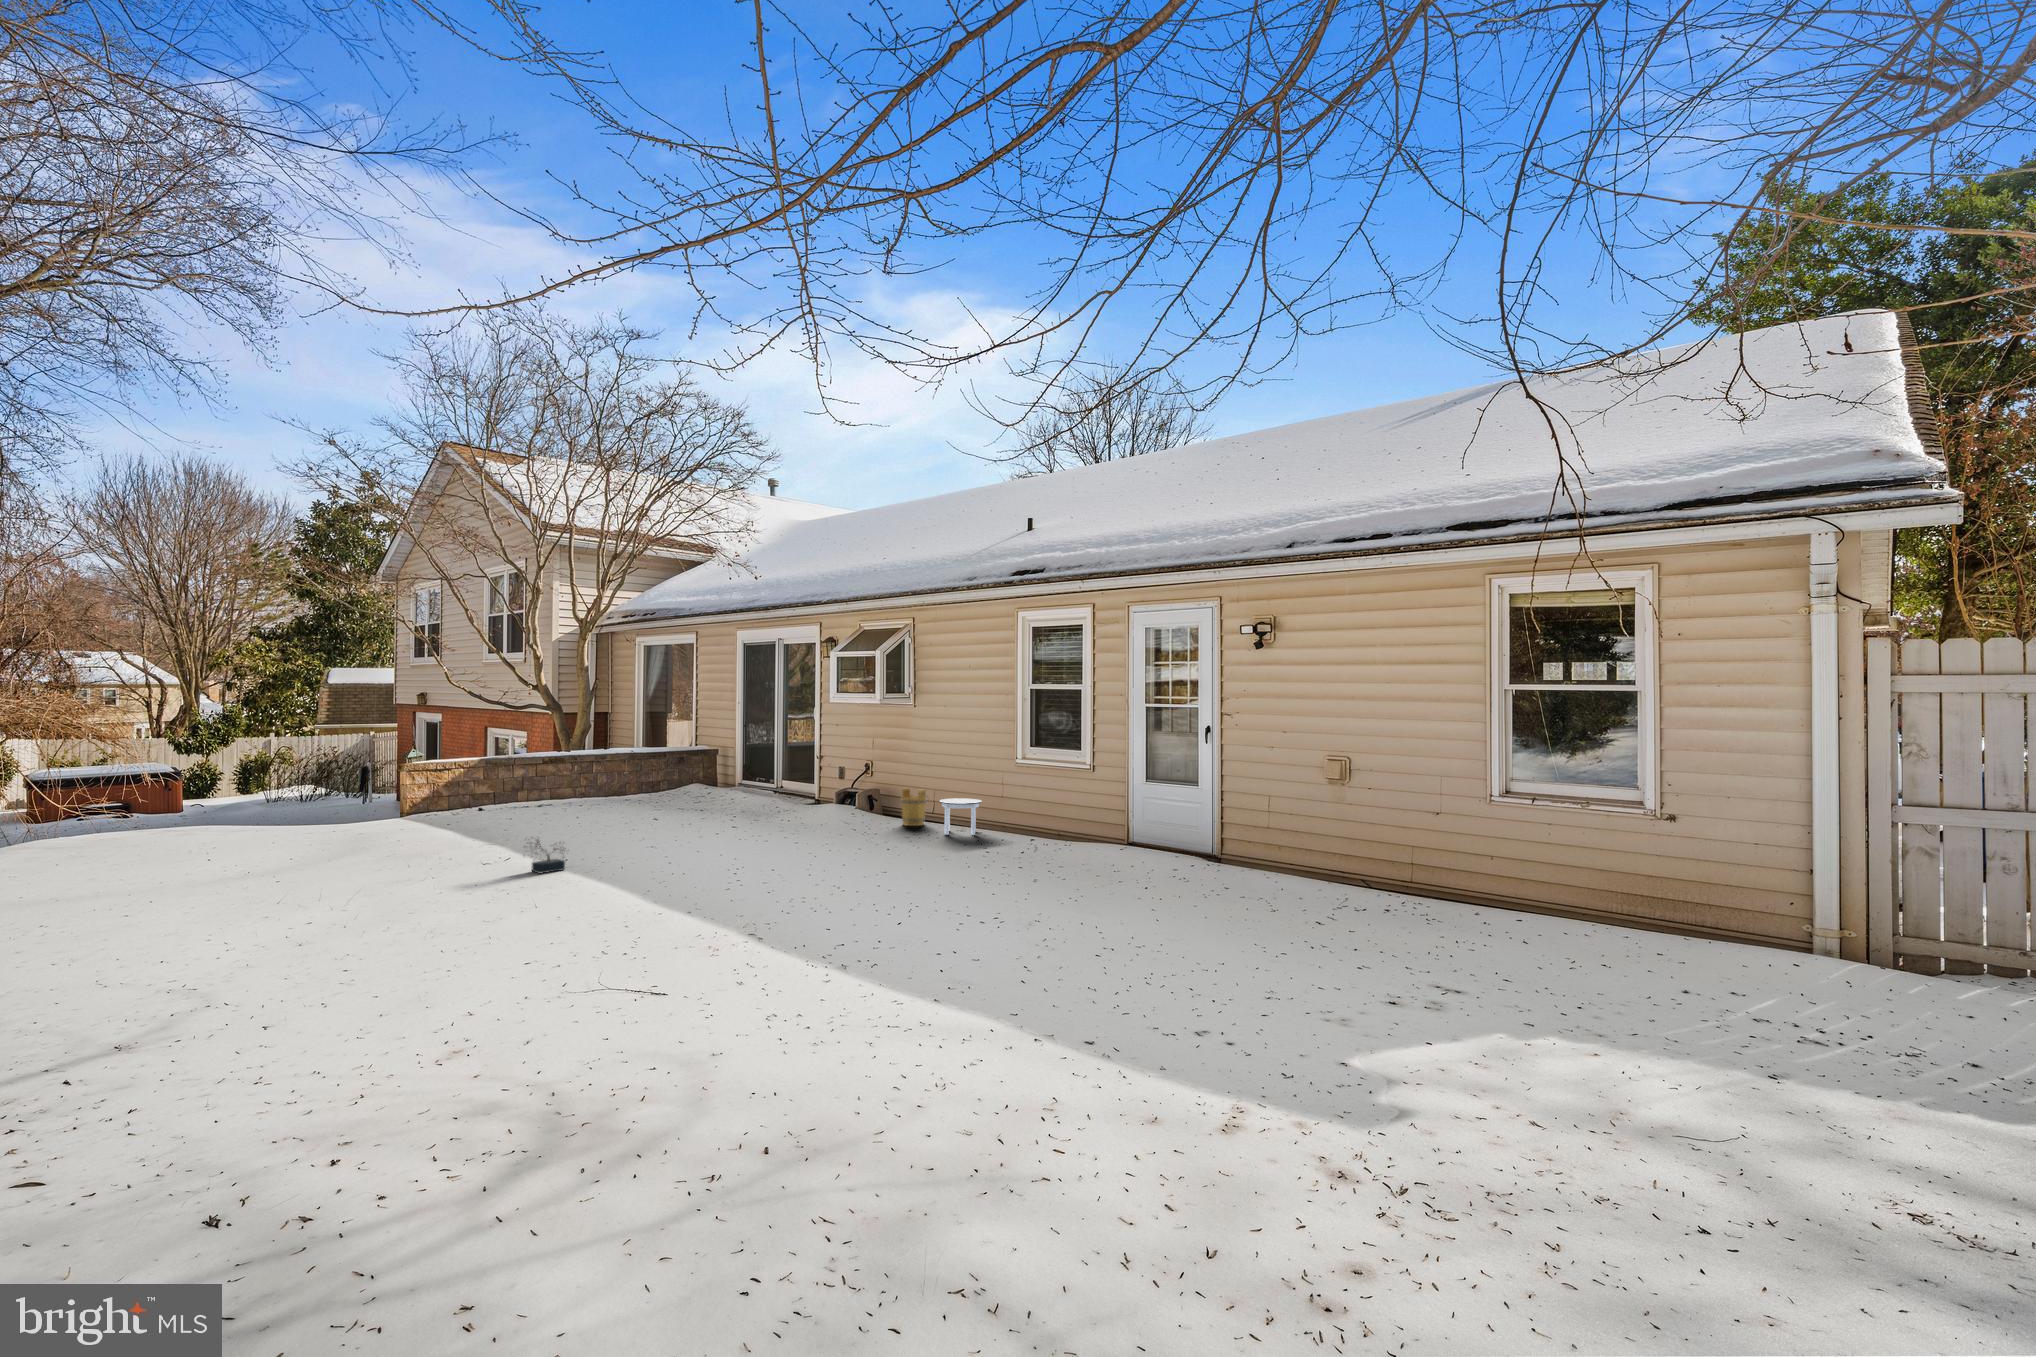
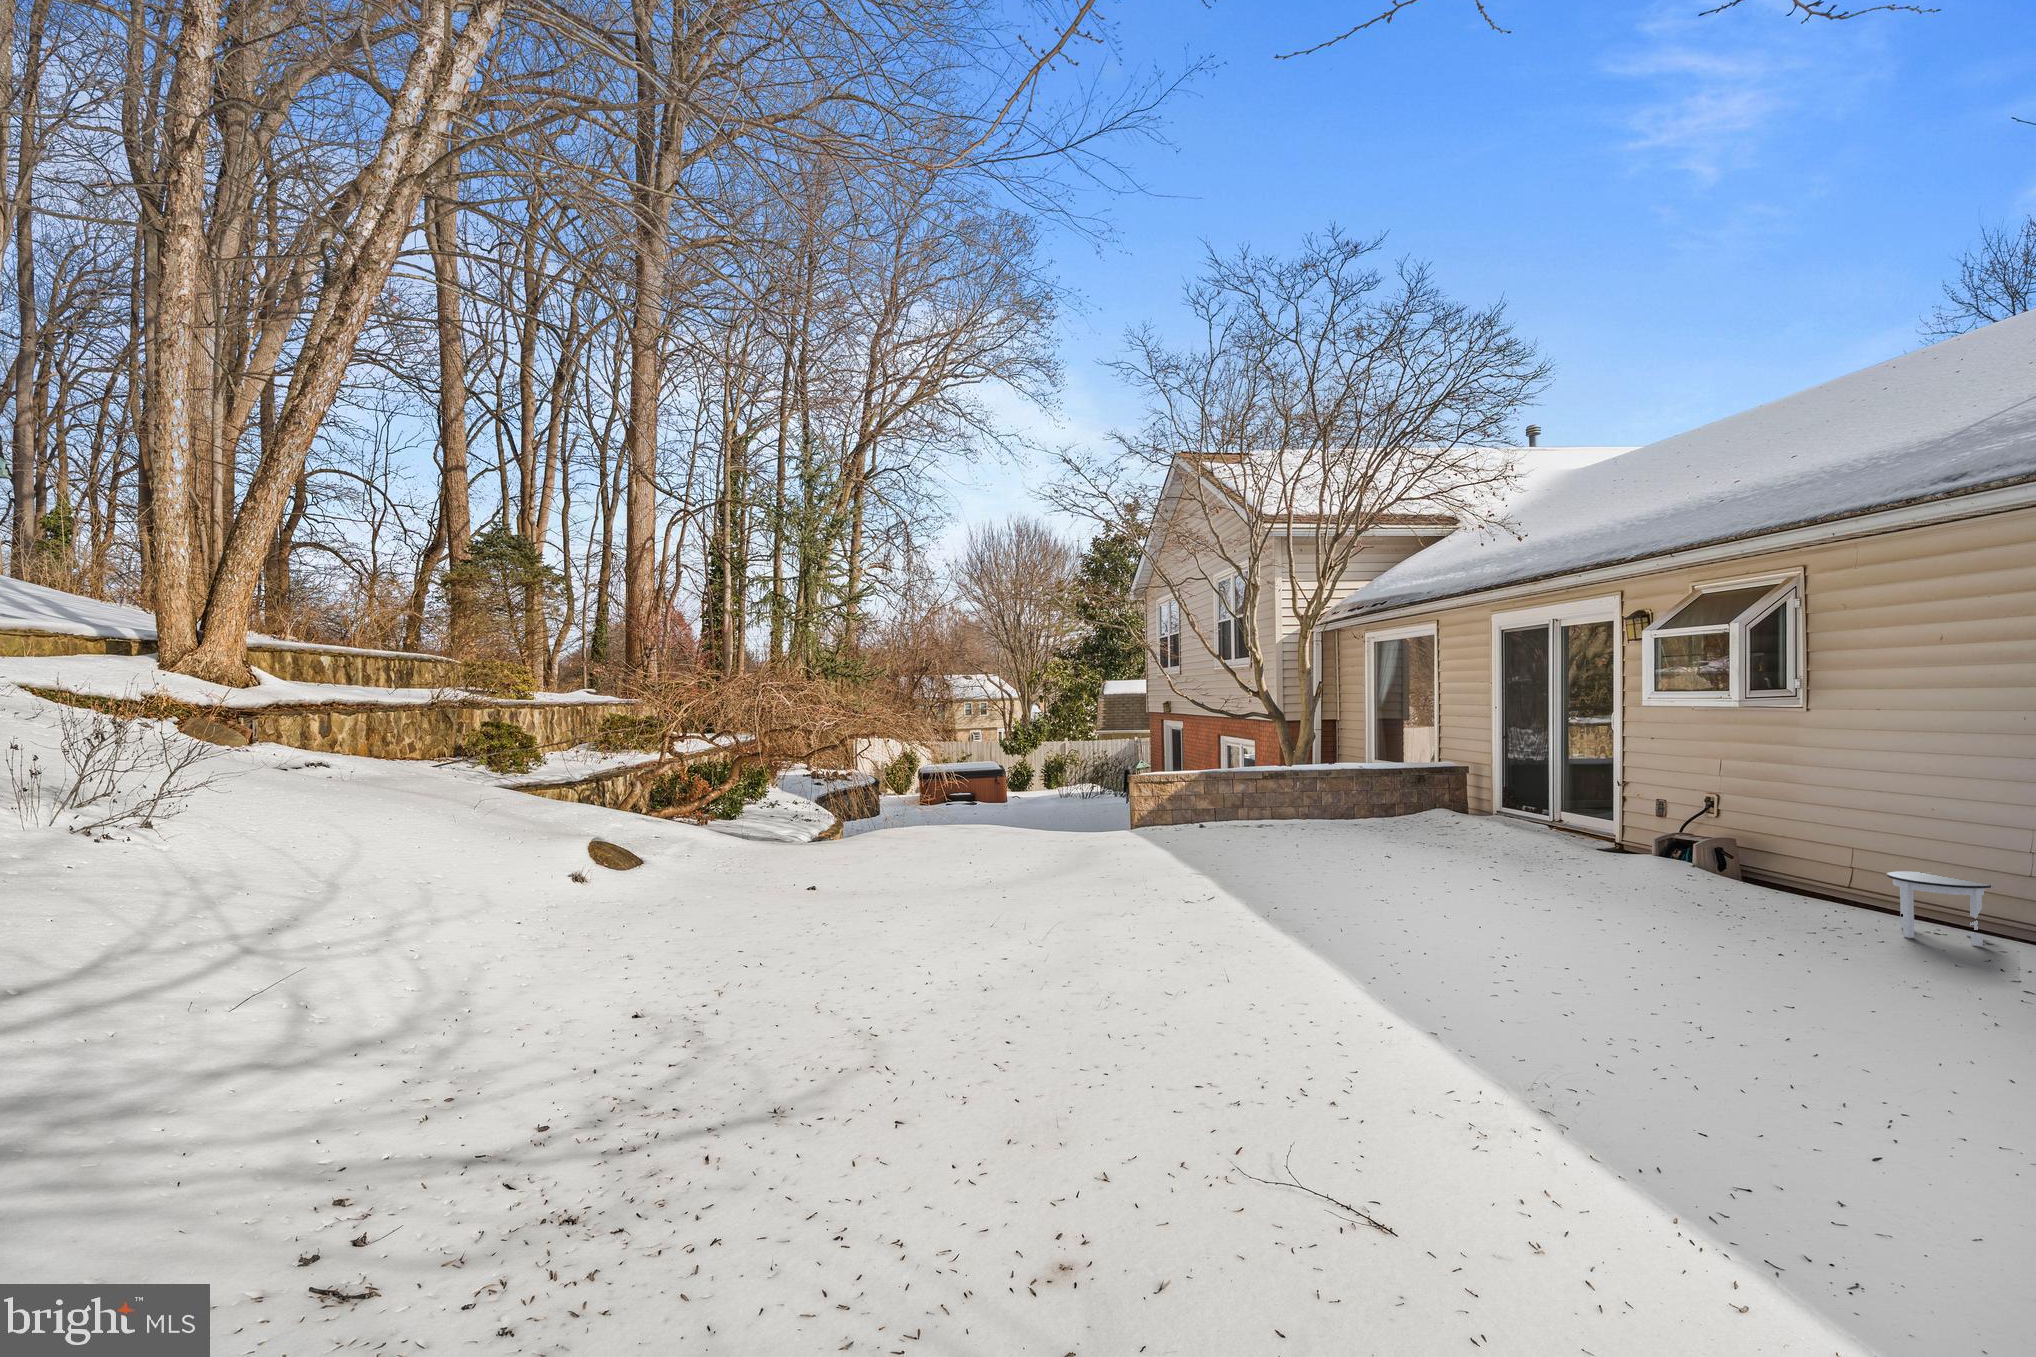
bucket: present [901,788,926,826] -> none [1792,844,1853,910]
decorative plant: present [523,837,566,873] -> none [1215,872,1271,922]

